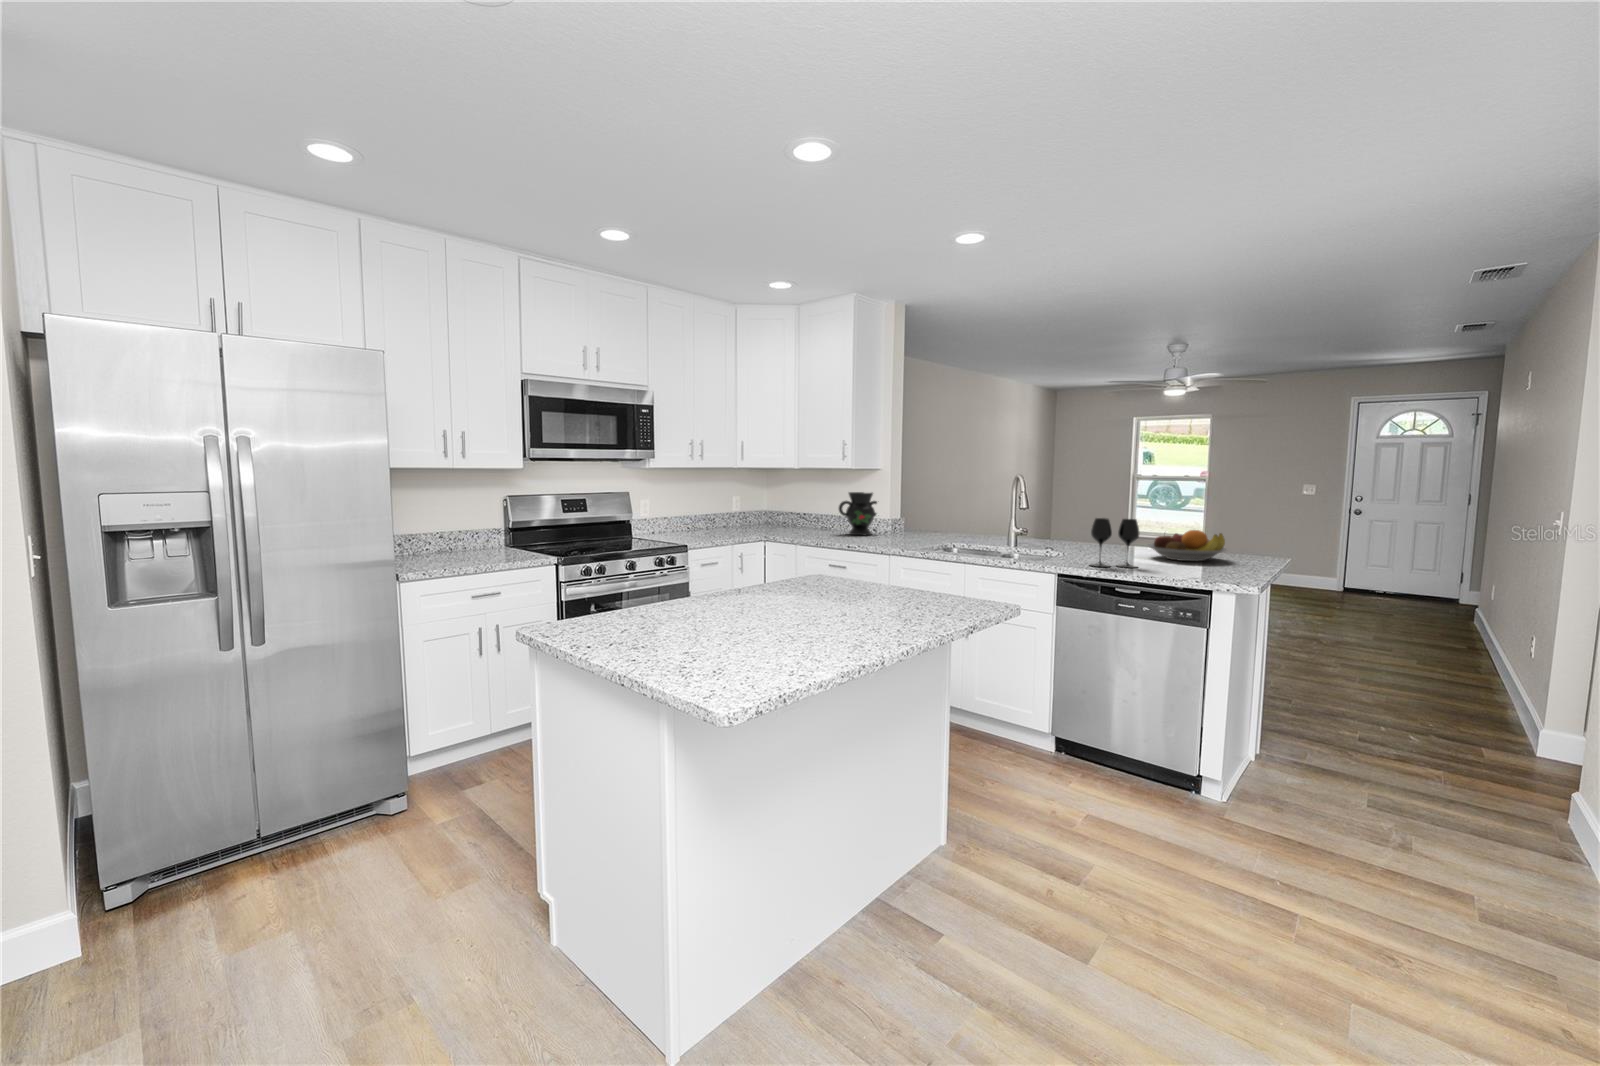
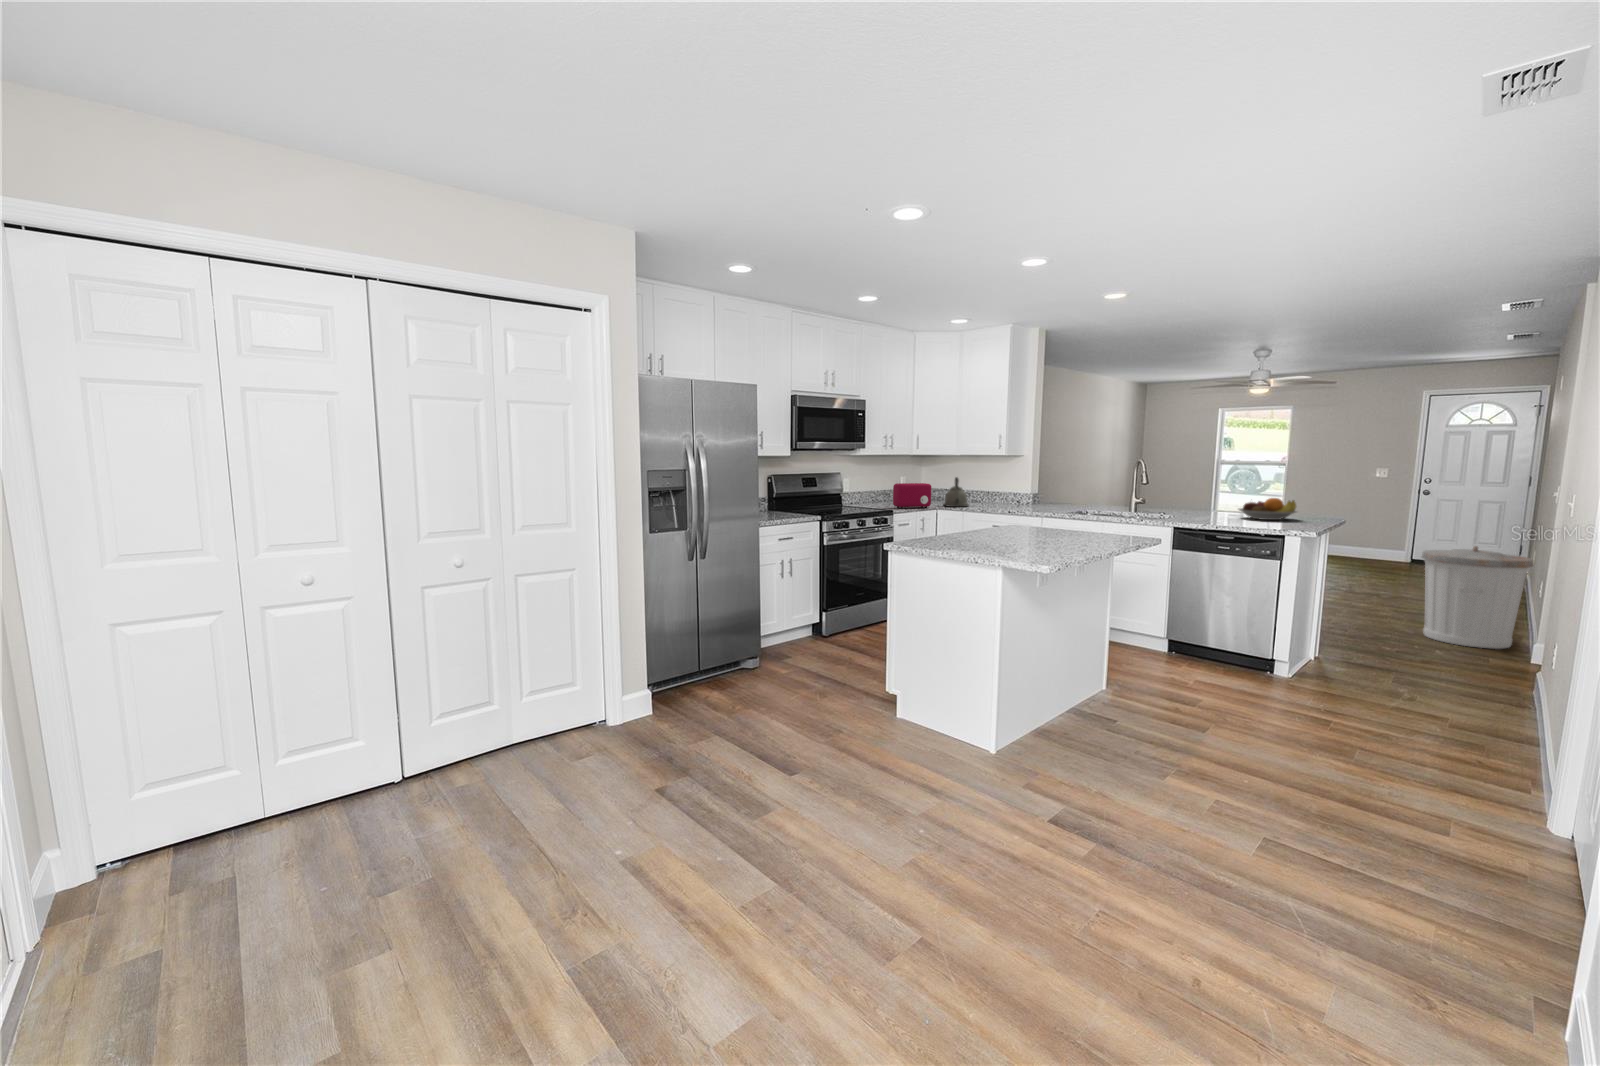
decorative vase: present [839,492,877,535] -> none [991,473,1025,505]
kettle: none [772,498,806,539] -> present [943,477,968,507]
toaster: none [698,507,750,542] -> present [893,483,931,508]
wine glass: present [1090,518,1139,568] -> none [1195,489,1233,523]
trash can: none [1379,590,1525,730] -> present [1422,546,1533,649]

